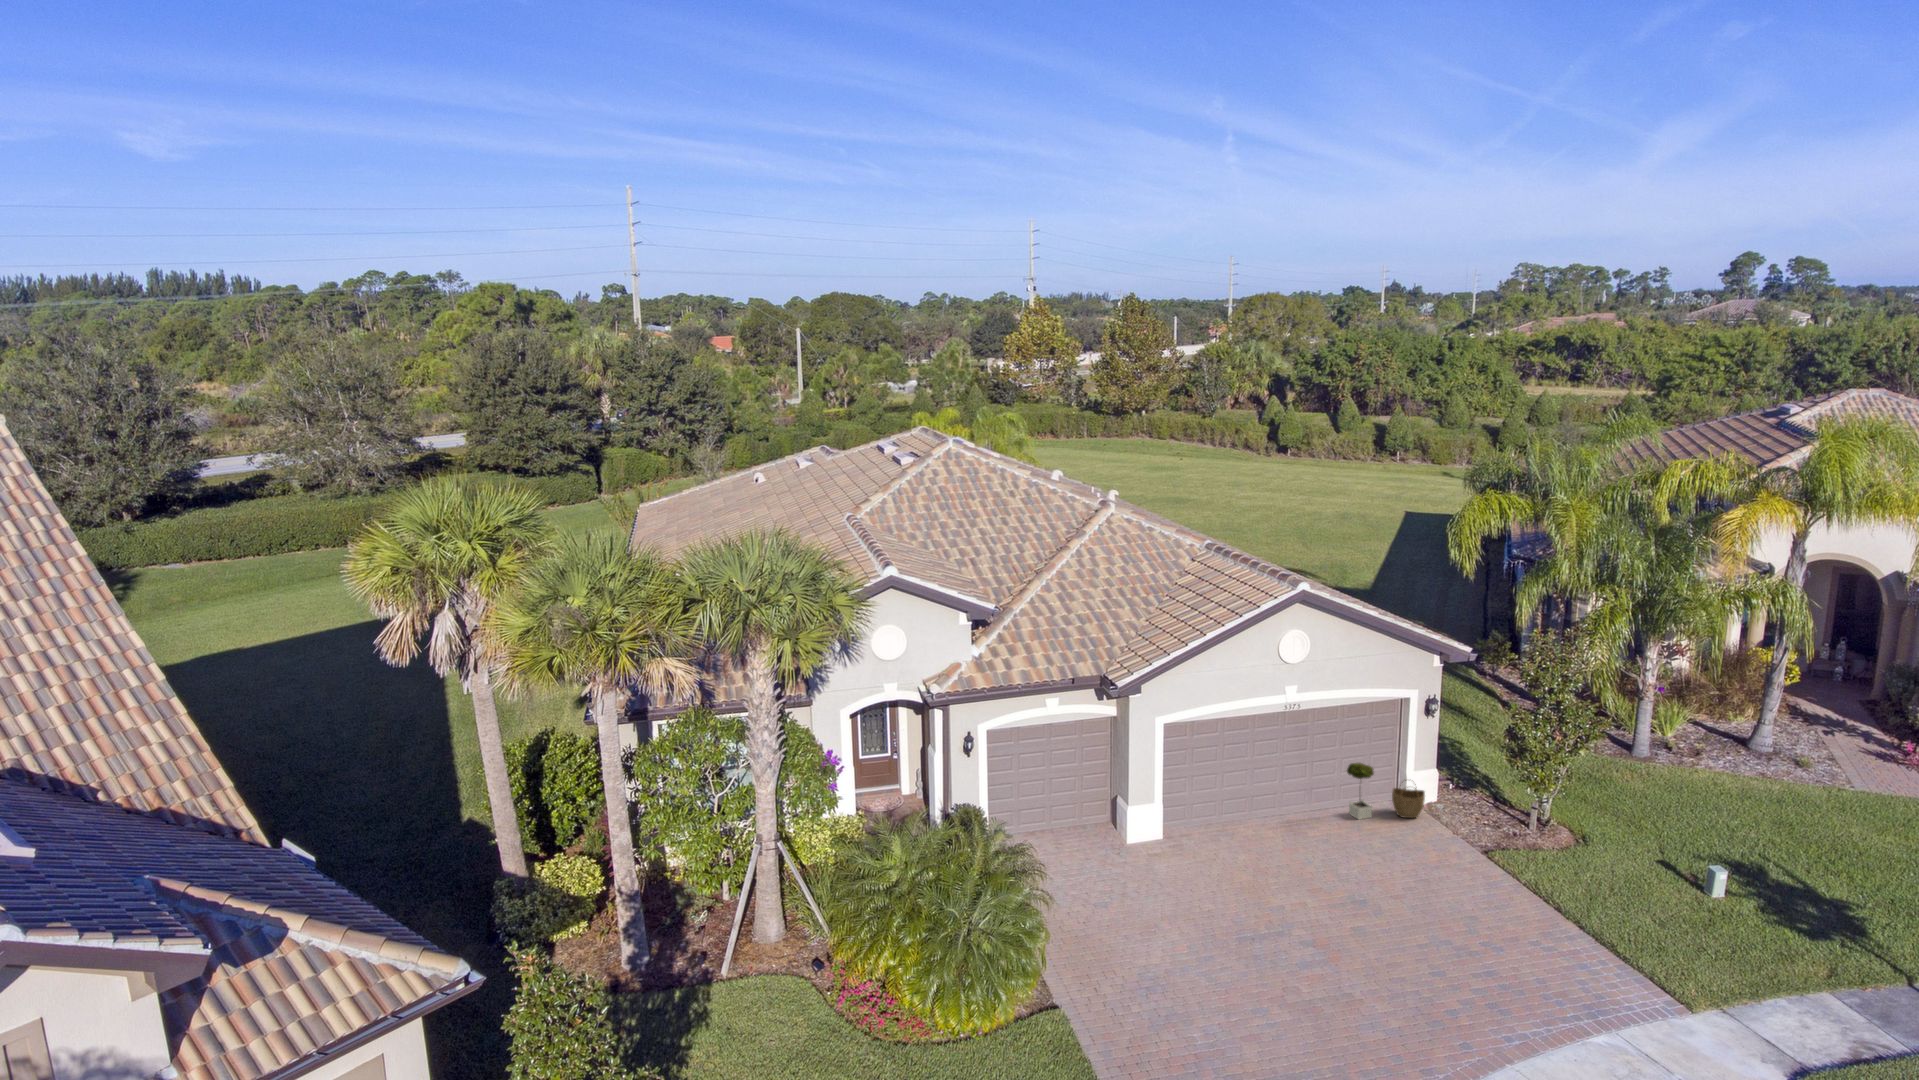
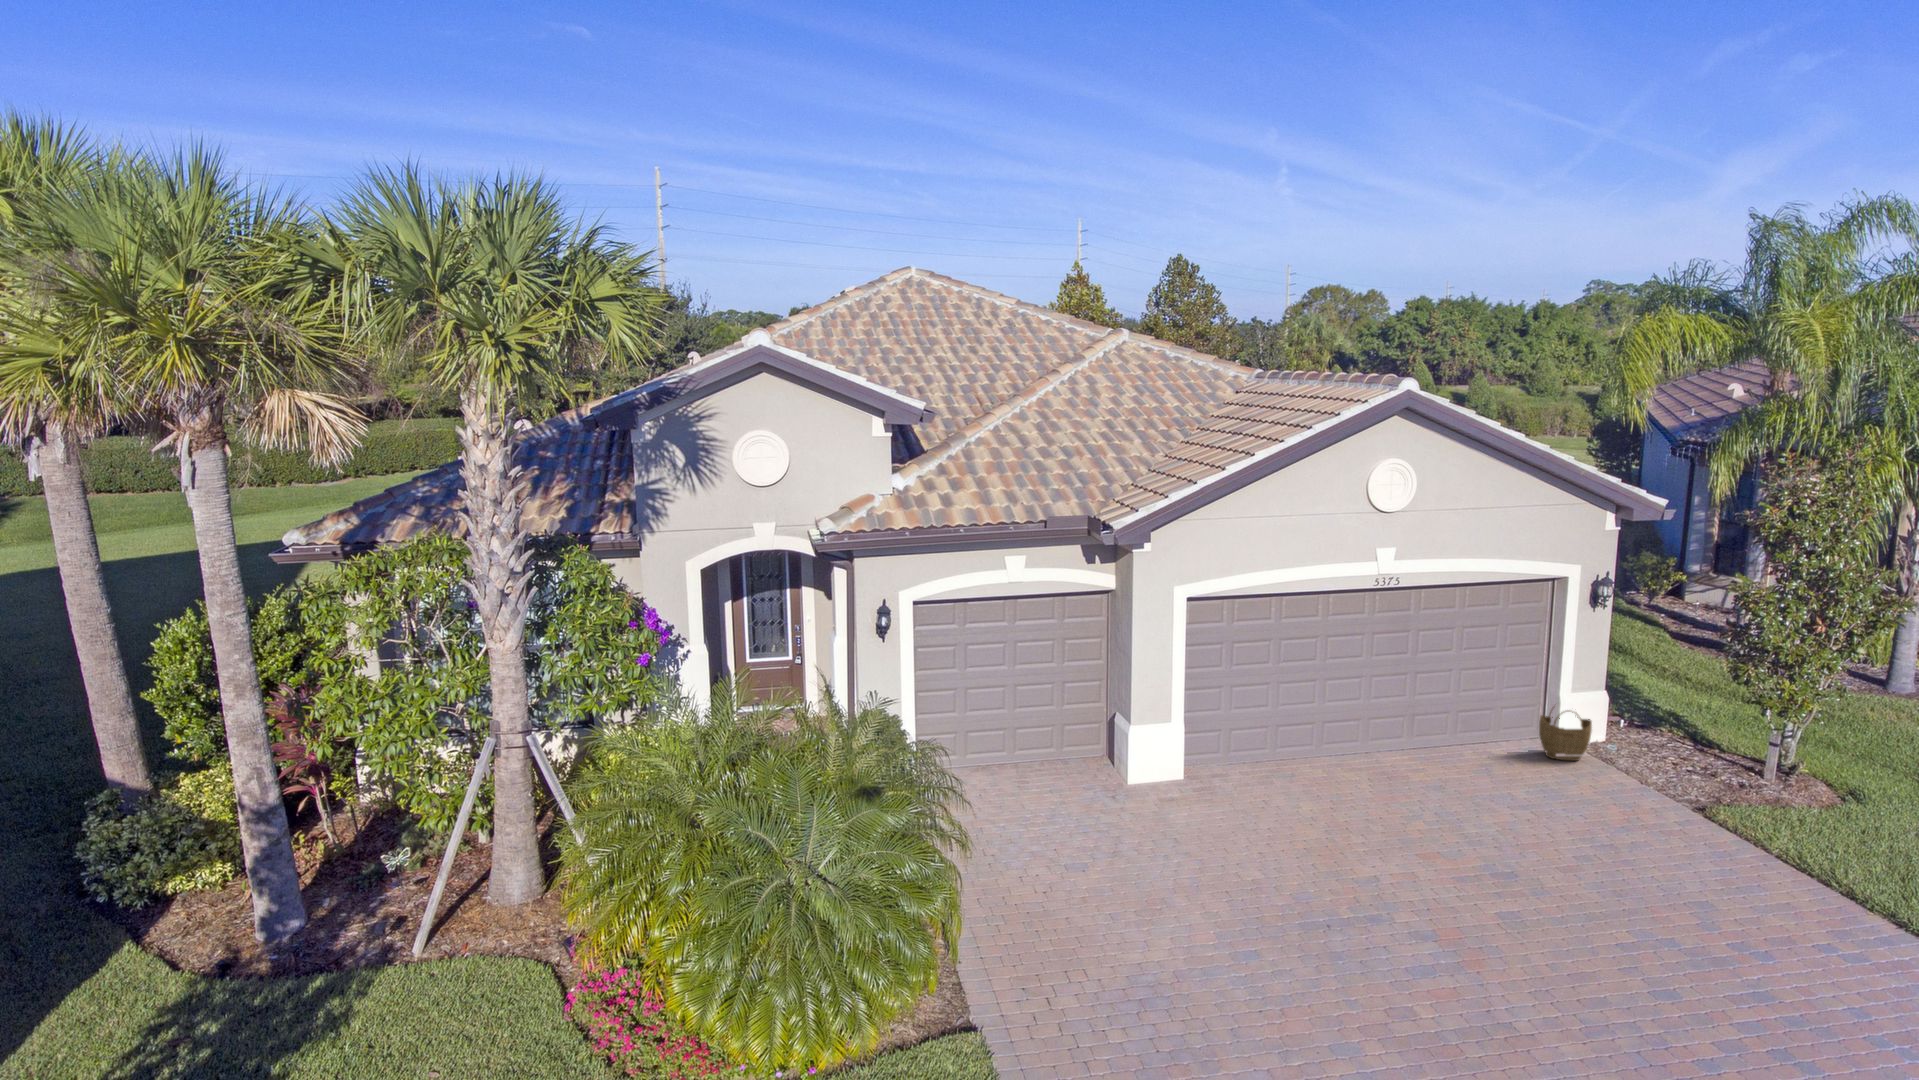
potted tree: present [1347,763,1374,820] -> none [1469,673,1513,761]

